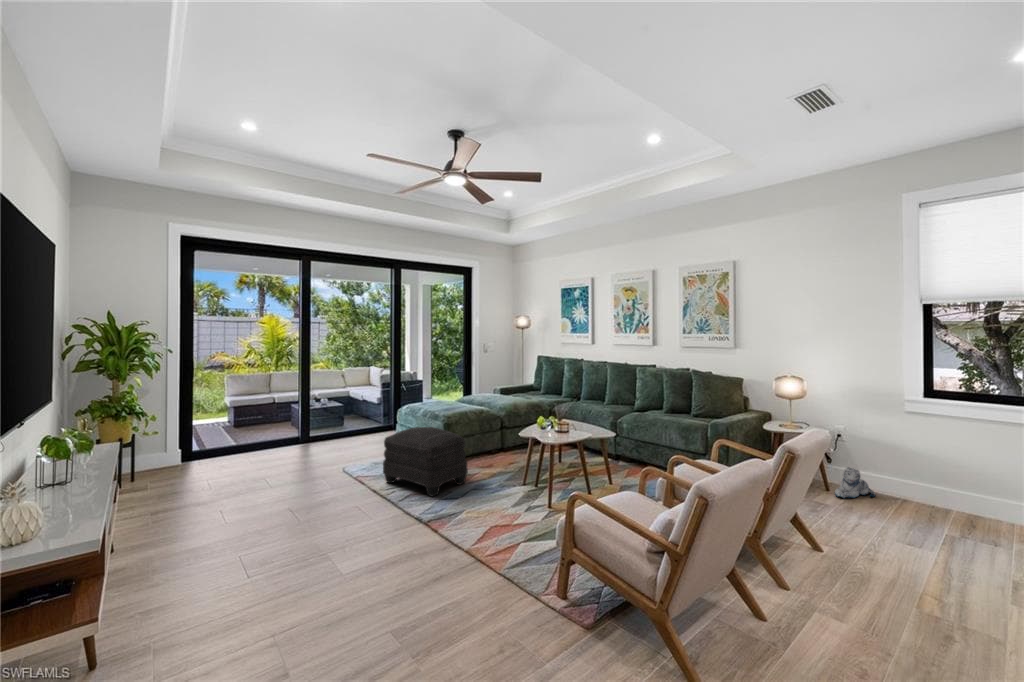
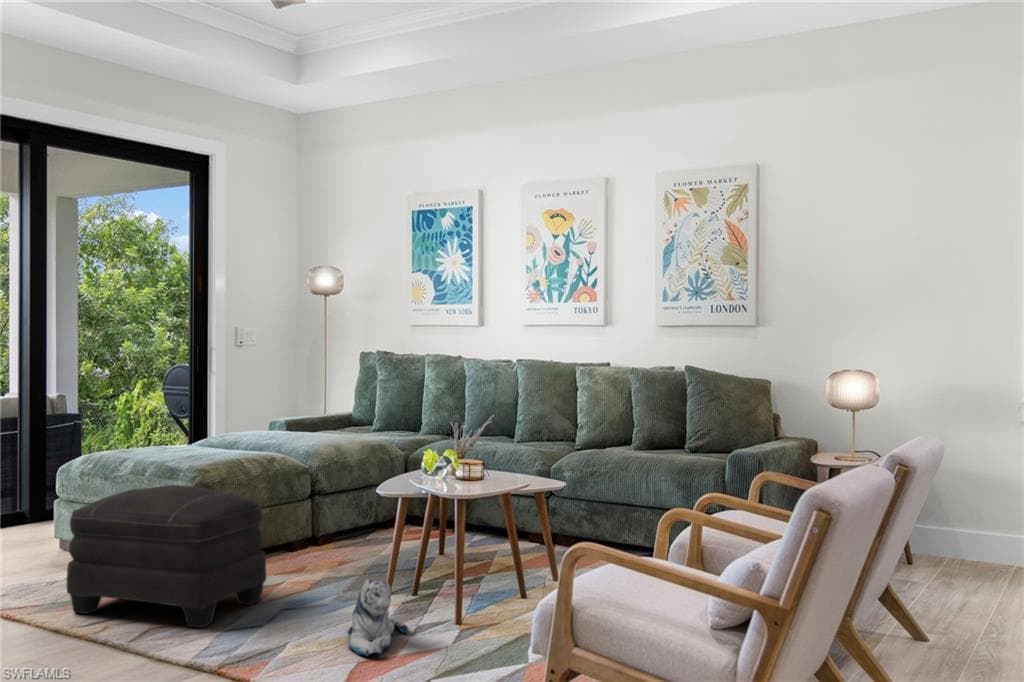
plush toy: present [835,467,875,498] -> present [347,580,408,656]

